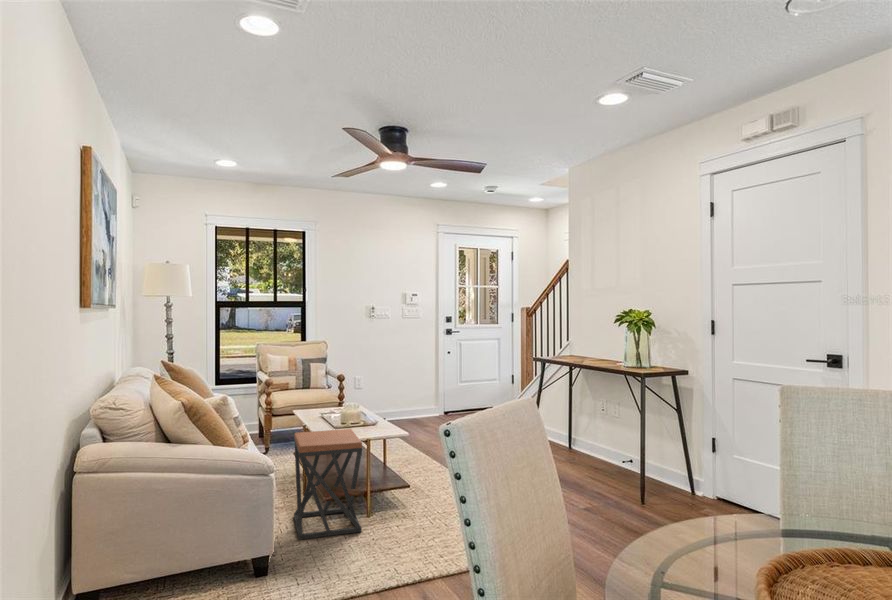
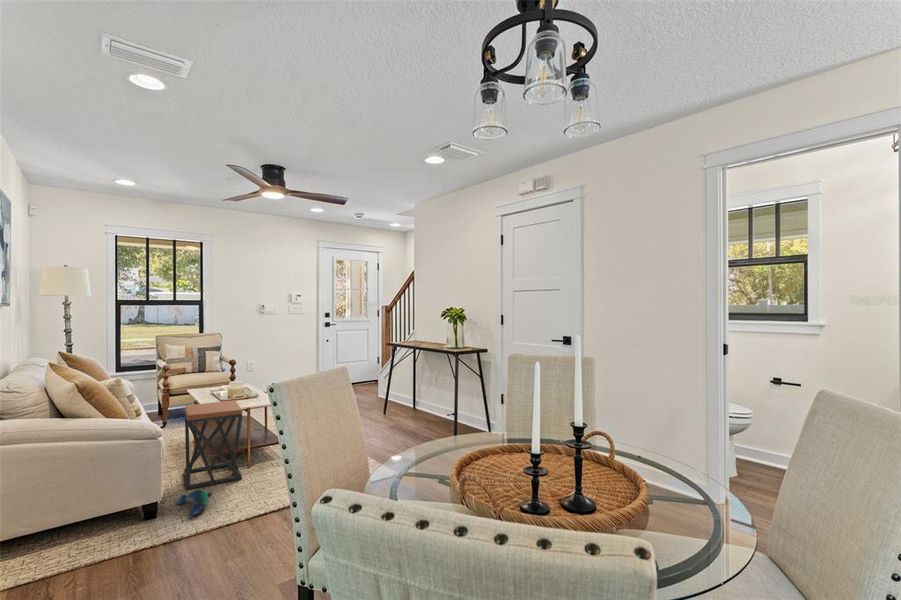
plush toy: none [289,543,330,580] -> present [177,489,212,518]

